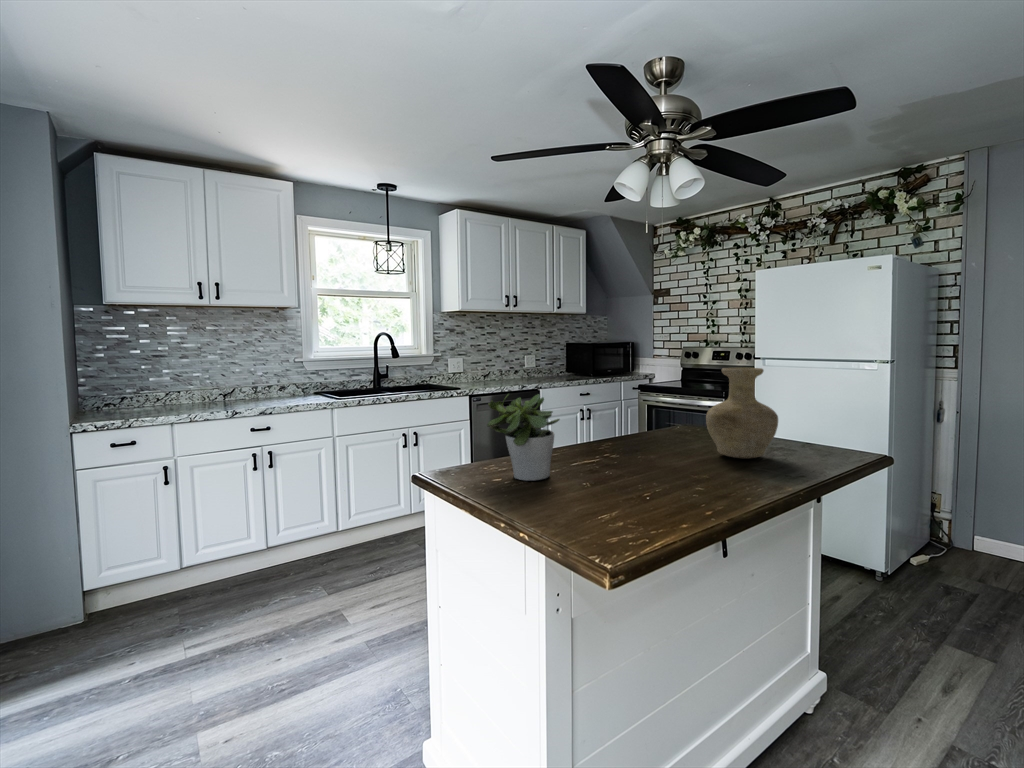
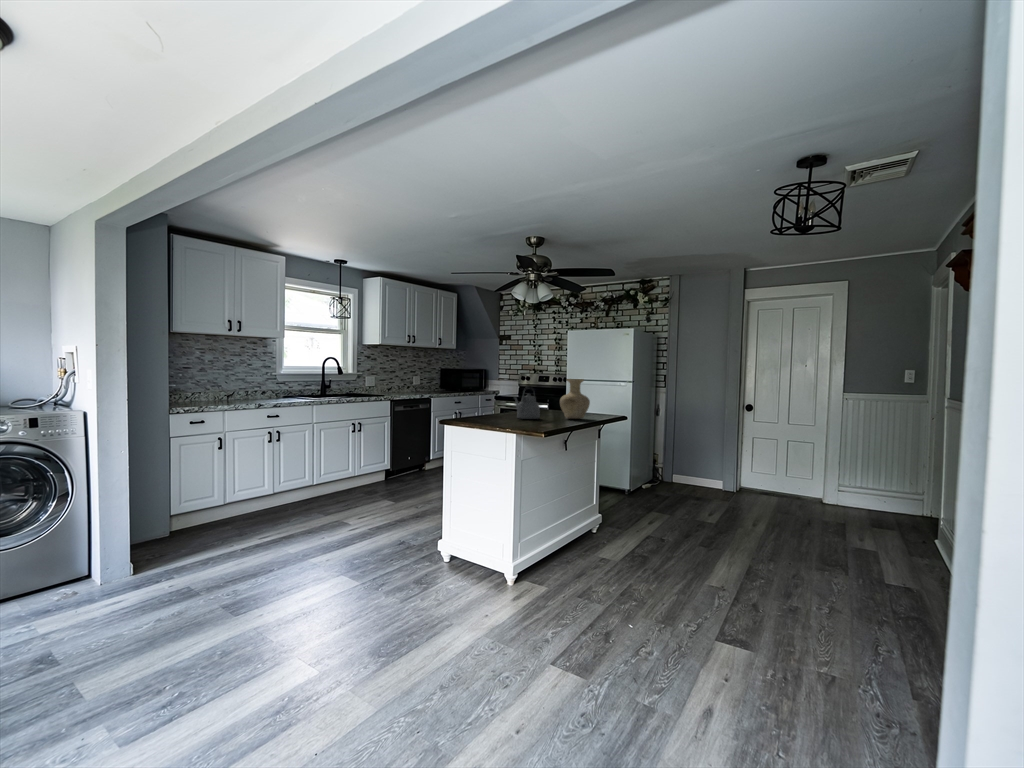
kettle: none [592,386,658,458] -> present [514,386,540,419]
potted plant: present [487,394,560,481] -> none [474,385,509,423]

